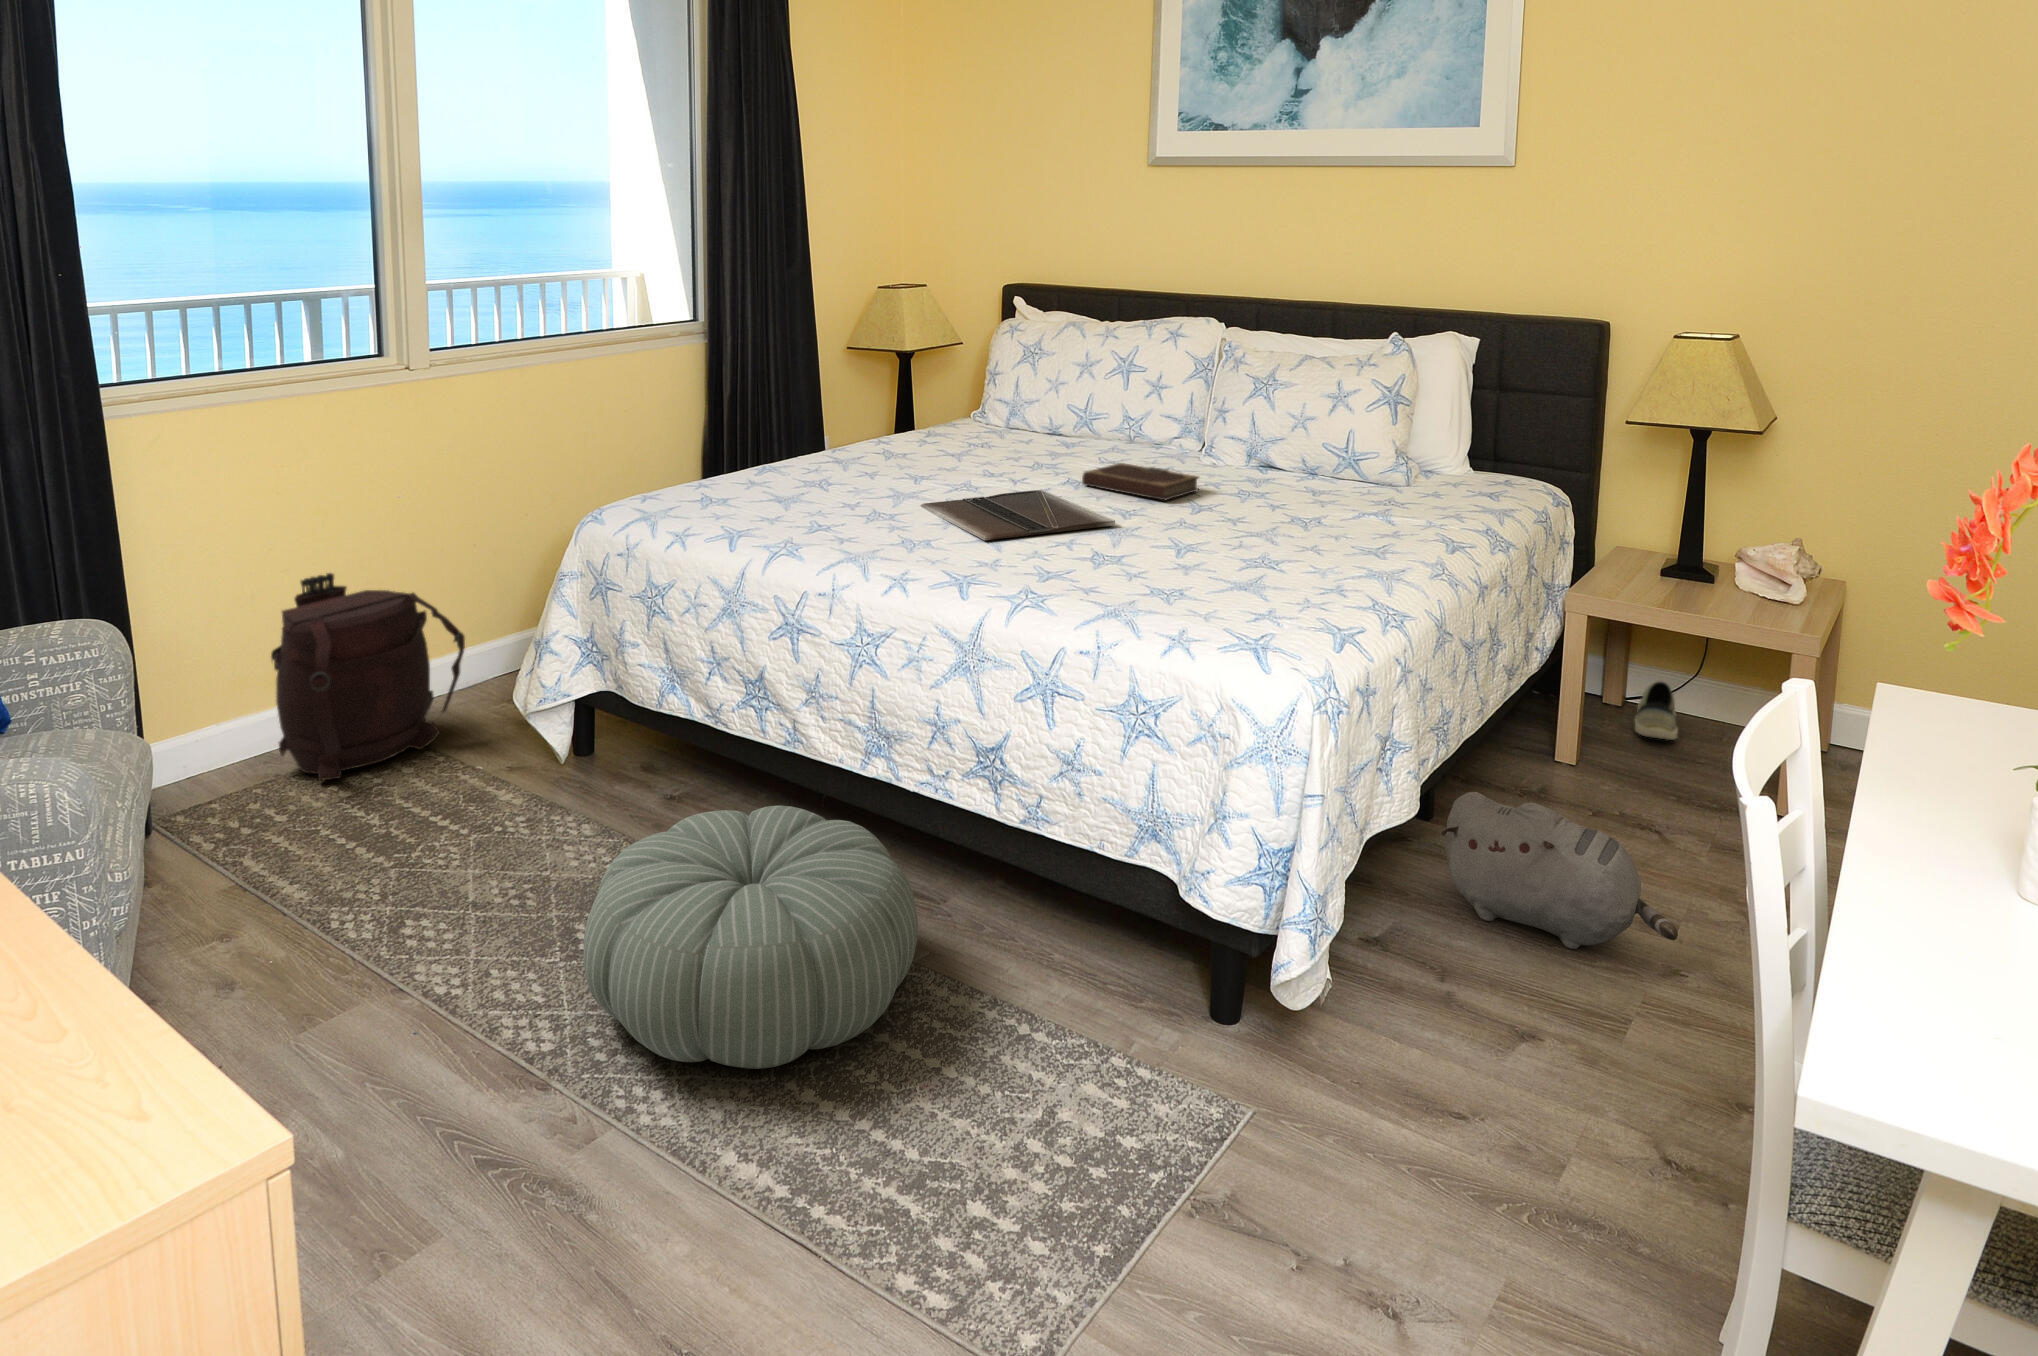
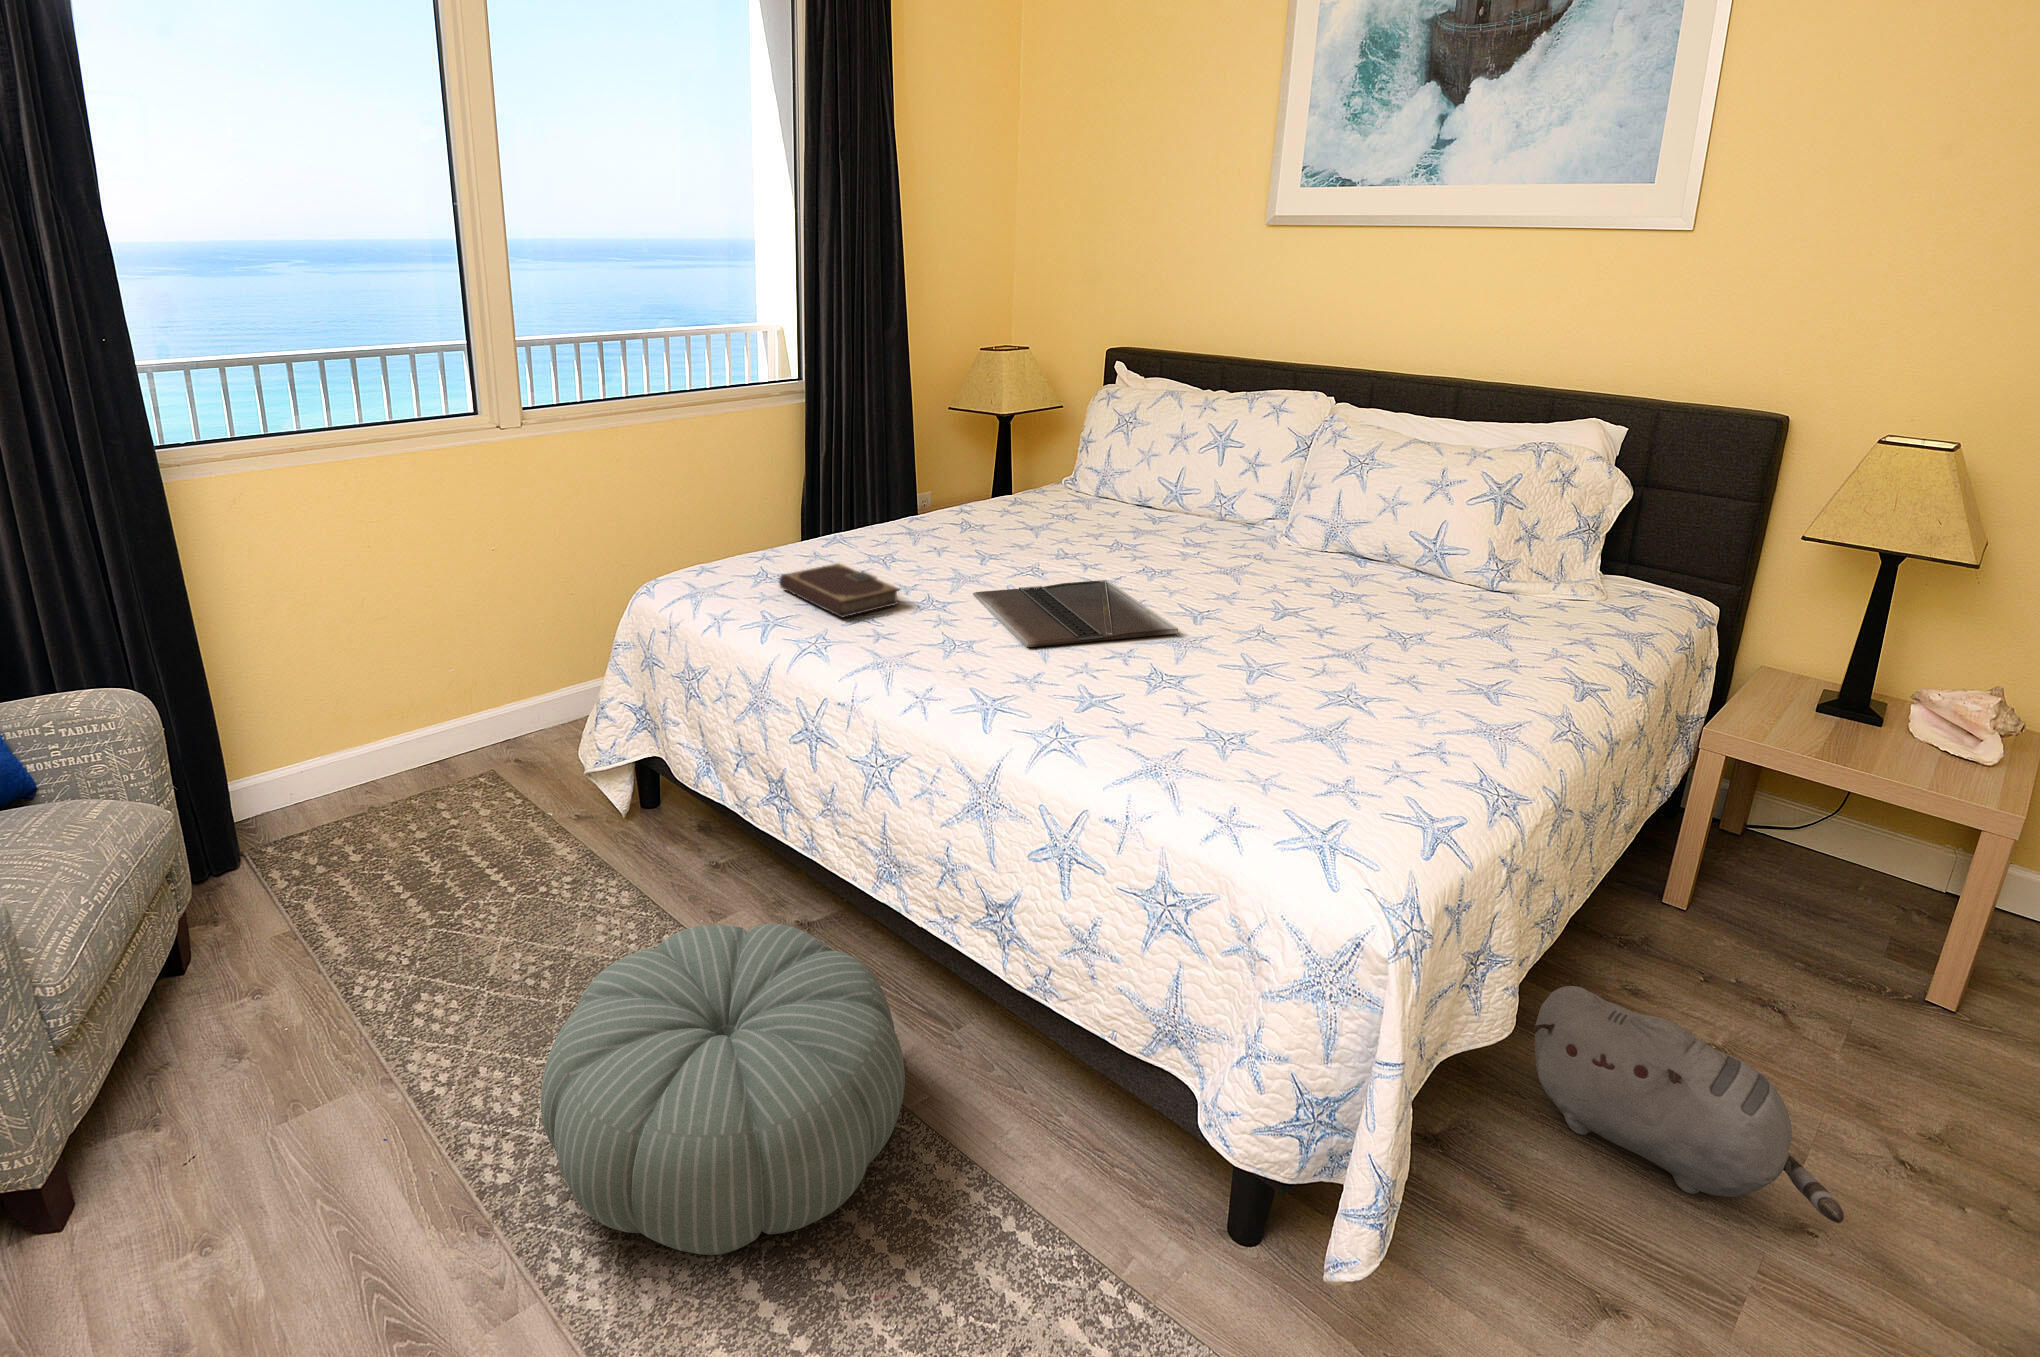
notebook: present [1082,463,1199,500] -> present [779,563,899,617]
backpack: present [271,573,465,781] -> none [364,618,544,813]
shoe: present [1635,682,1678,740] -> none [1761,818,1817,890]

